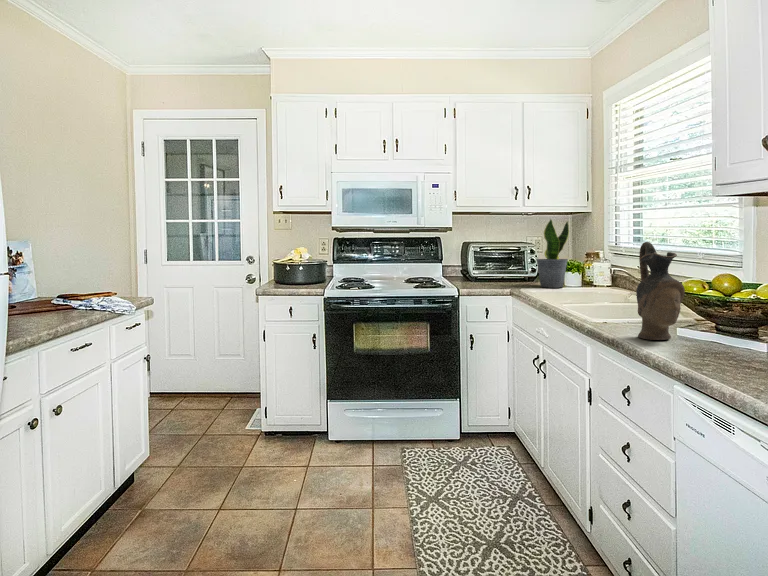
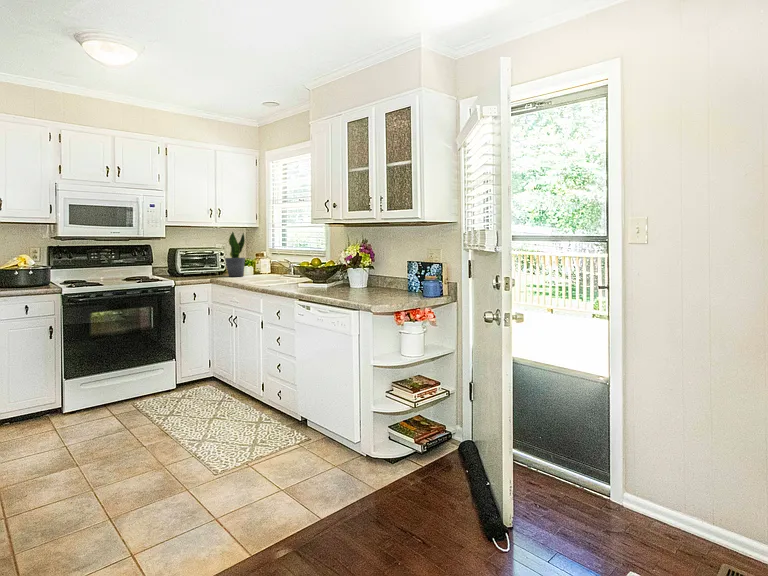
ceramic pitcher: present [636,242,685,340] -> none [283,242,304,289]

